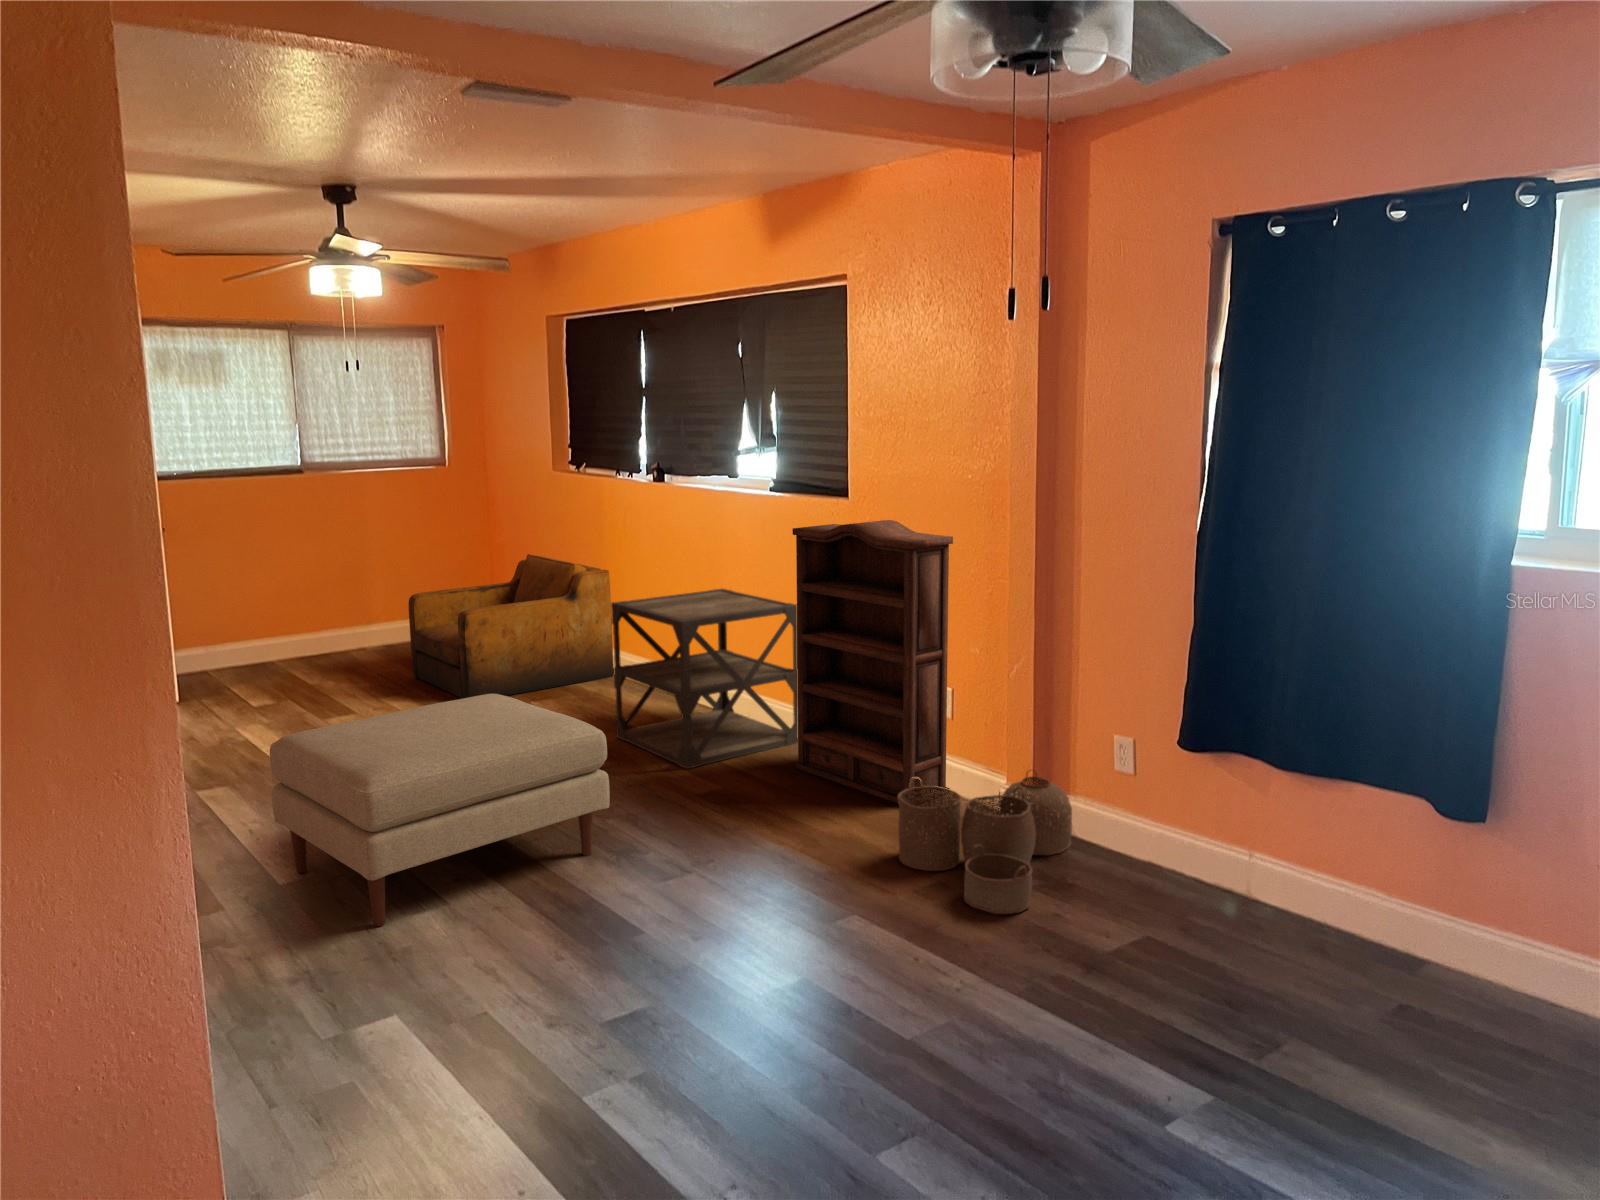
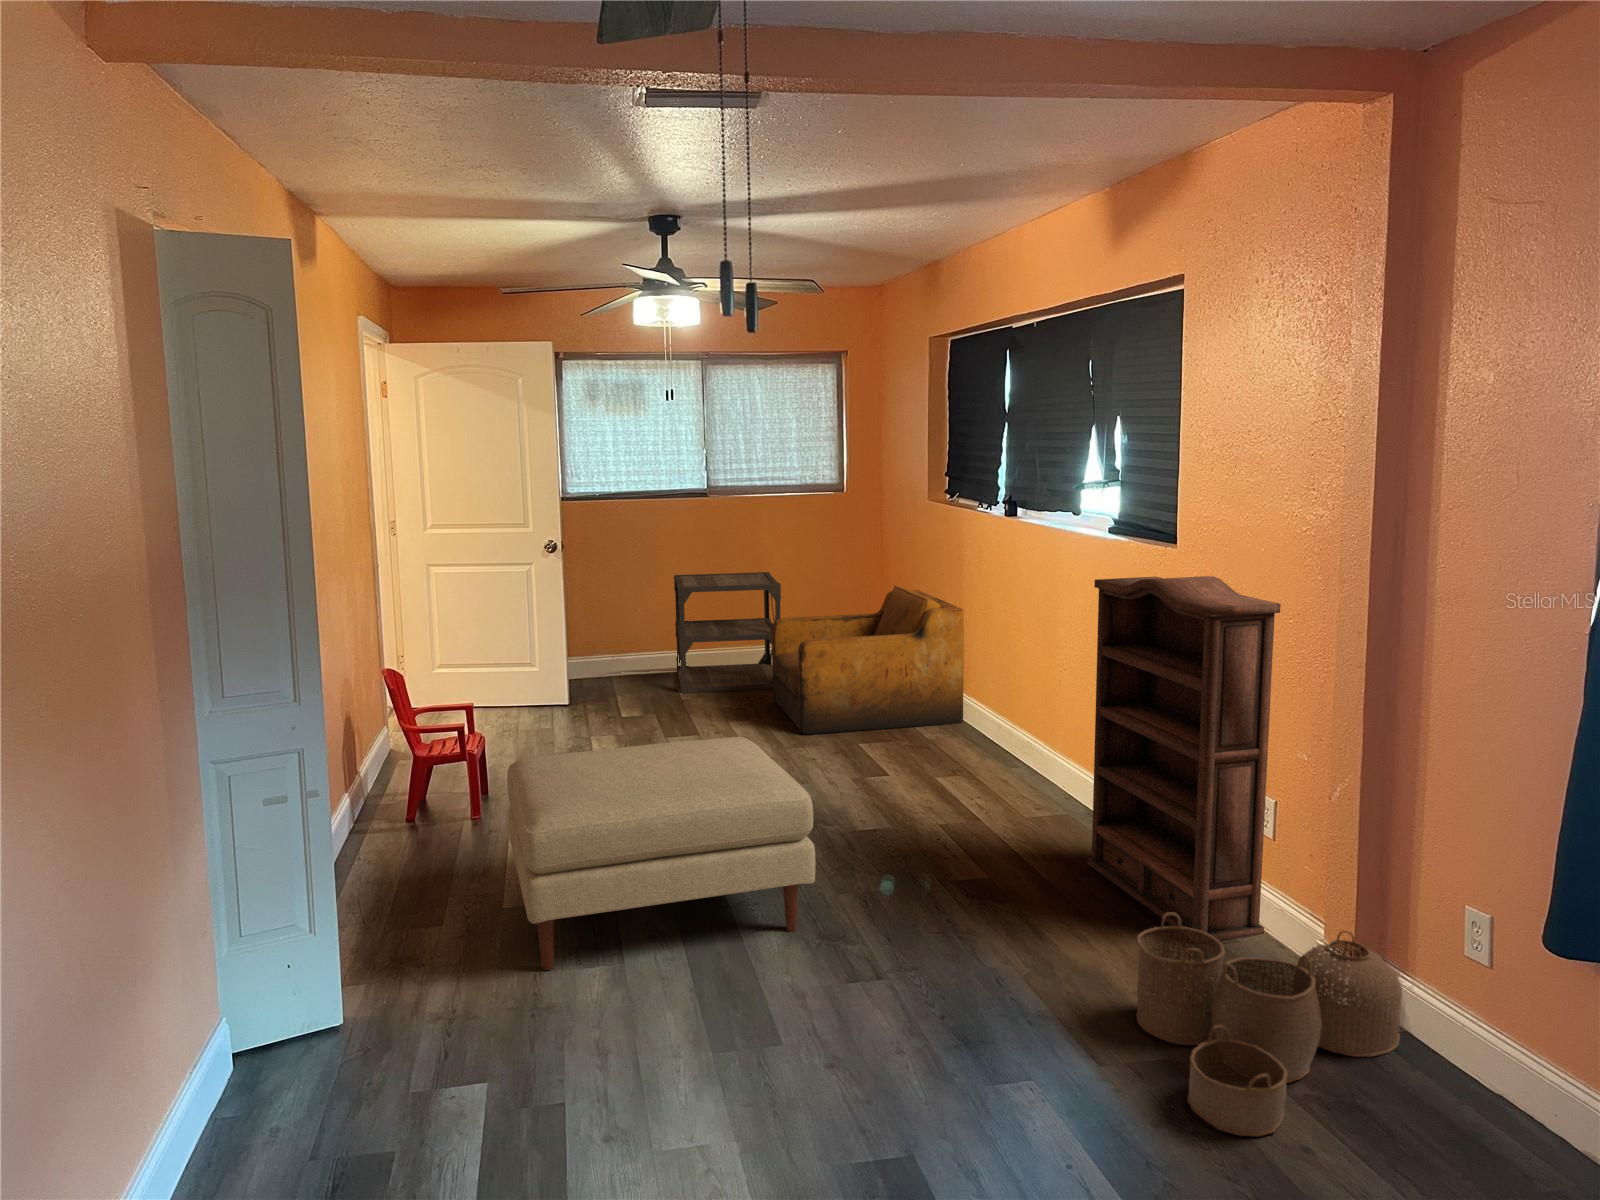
side table: present [611,589,798,769] -> present [674,572,781,693]

